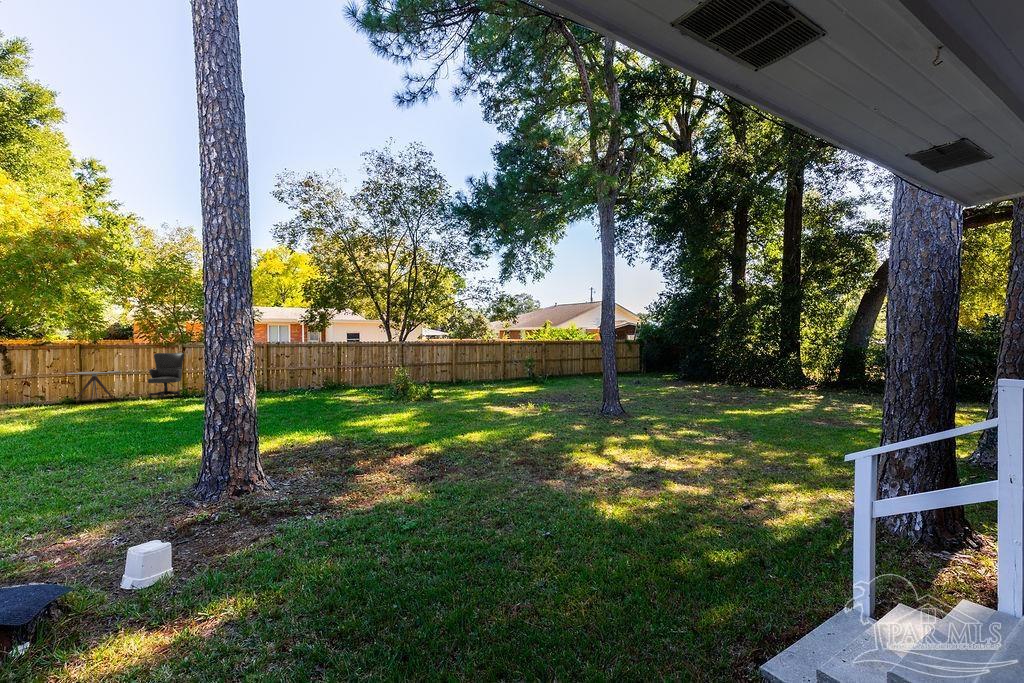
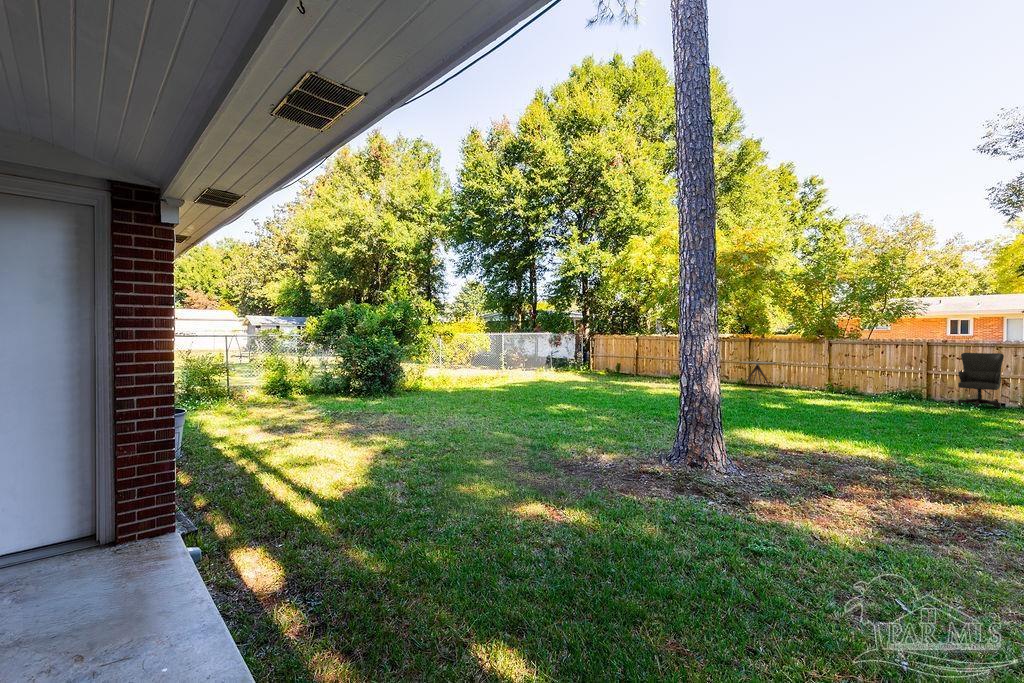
chair: present [148,353,184,398] -> present [958,353,1004,408]

